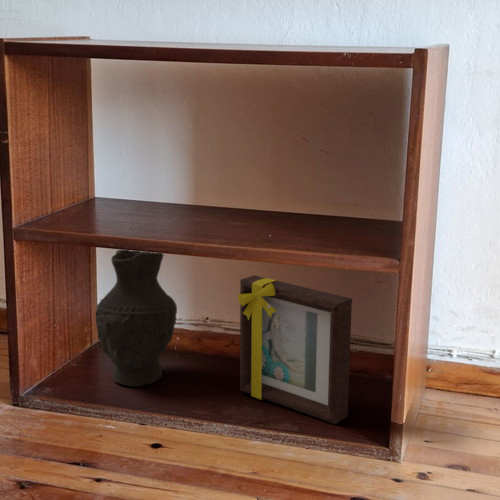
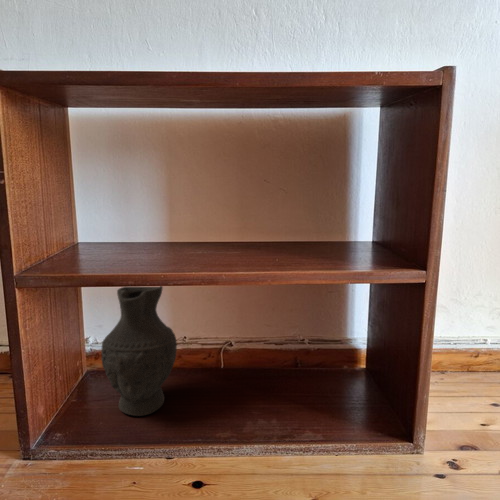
picture frame: present [238,276,352,424] -> none [244,301,355,424]

